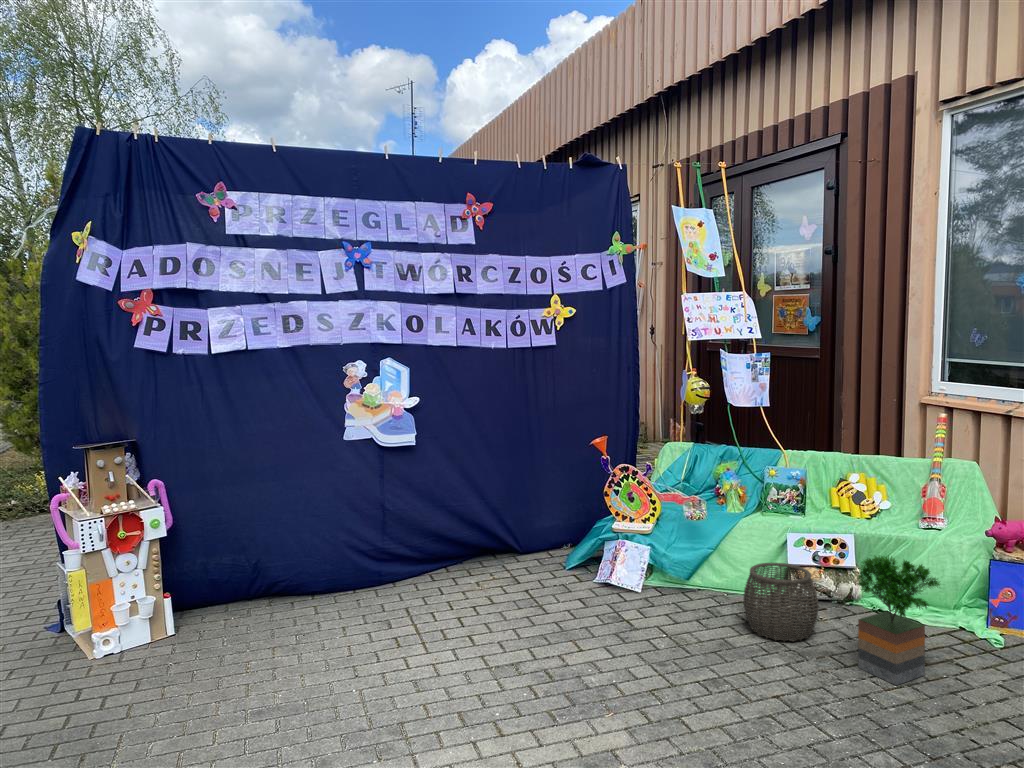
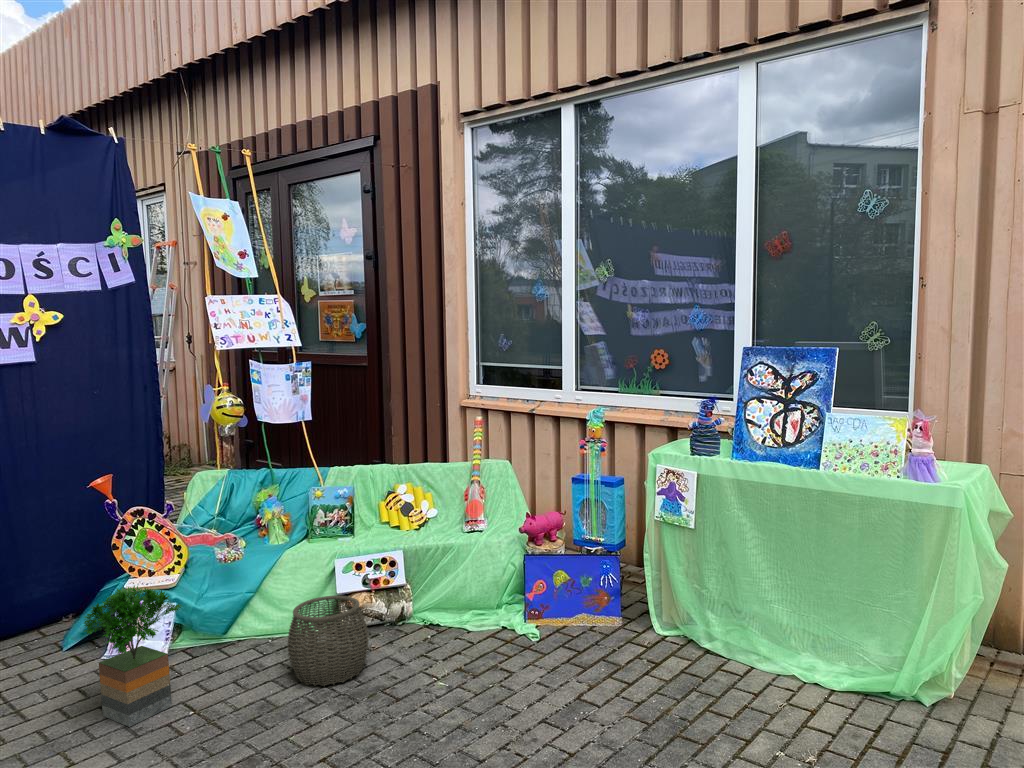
potted tree: present [857,556,940,685] -> present [84,586,181,727]

